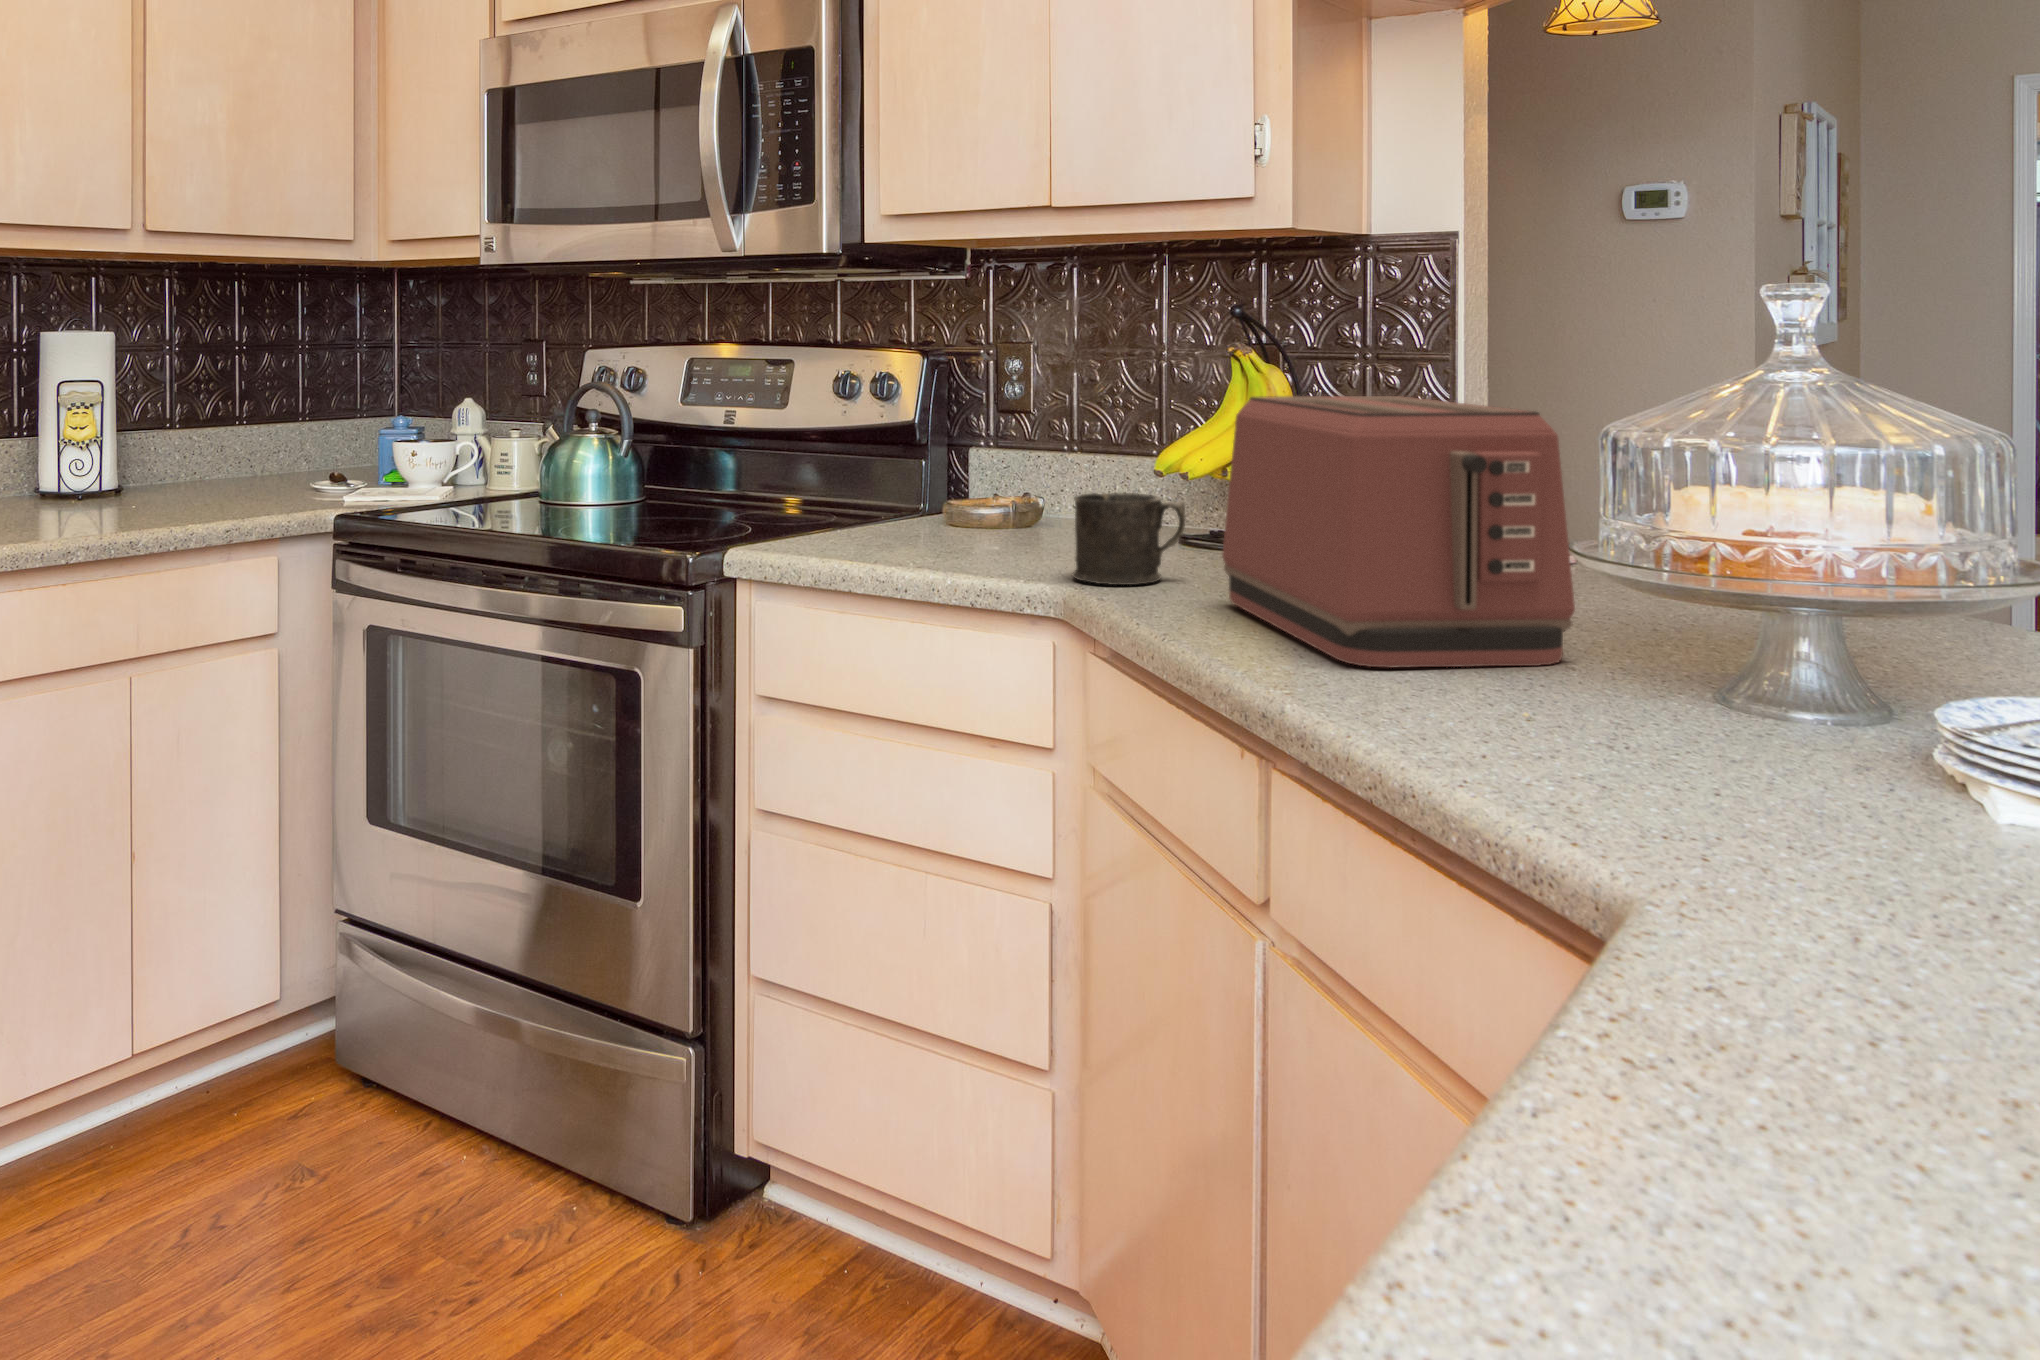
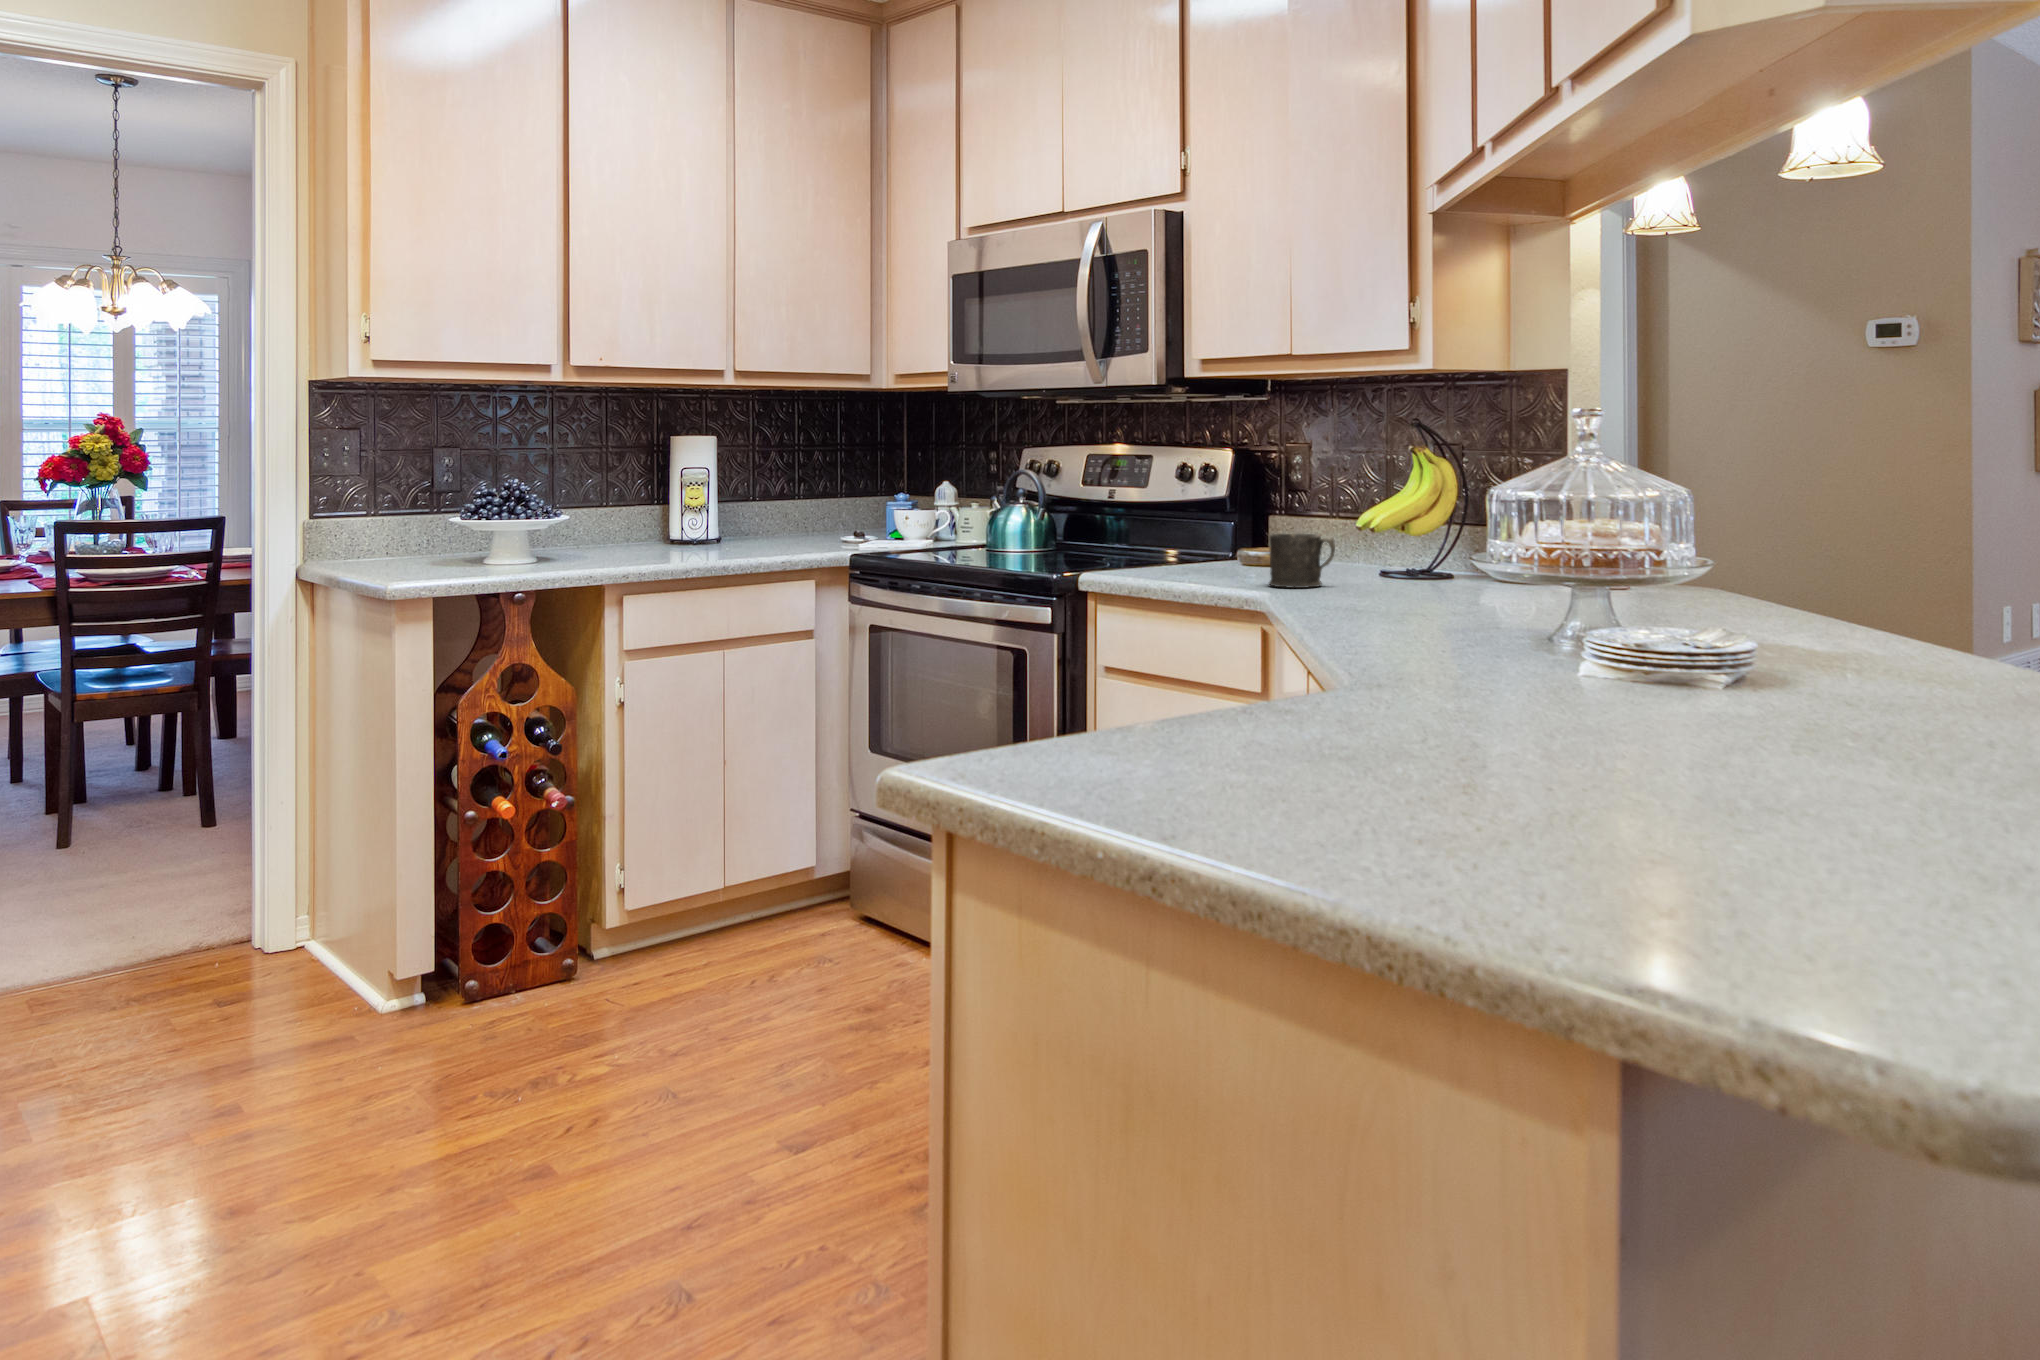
toaster: present [1222,396,1575,668] -> none [1335,472,1482,618]

